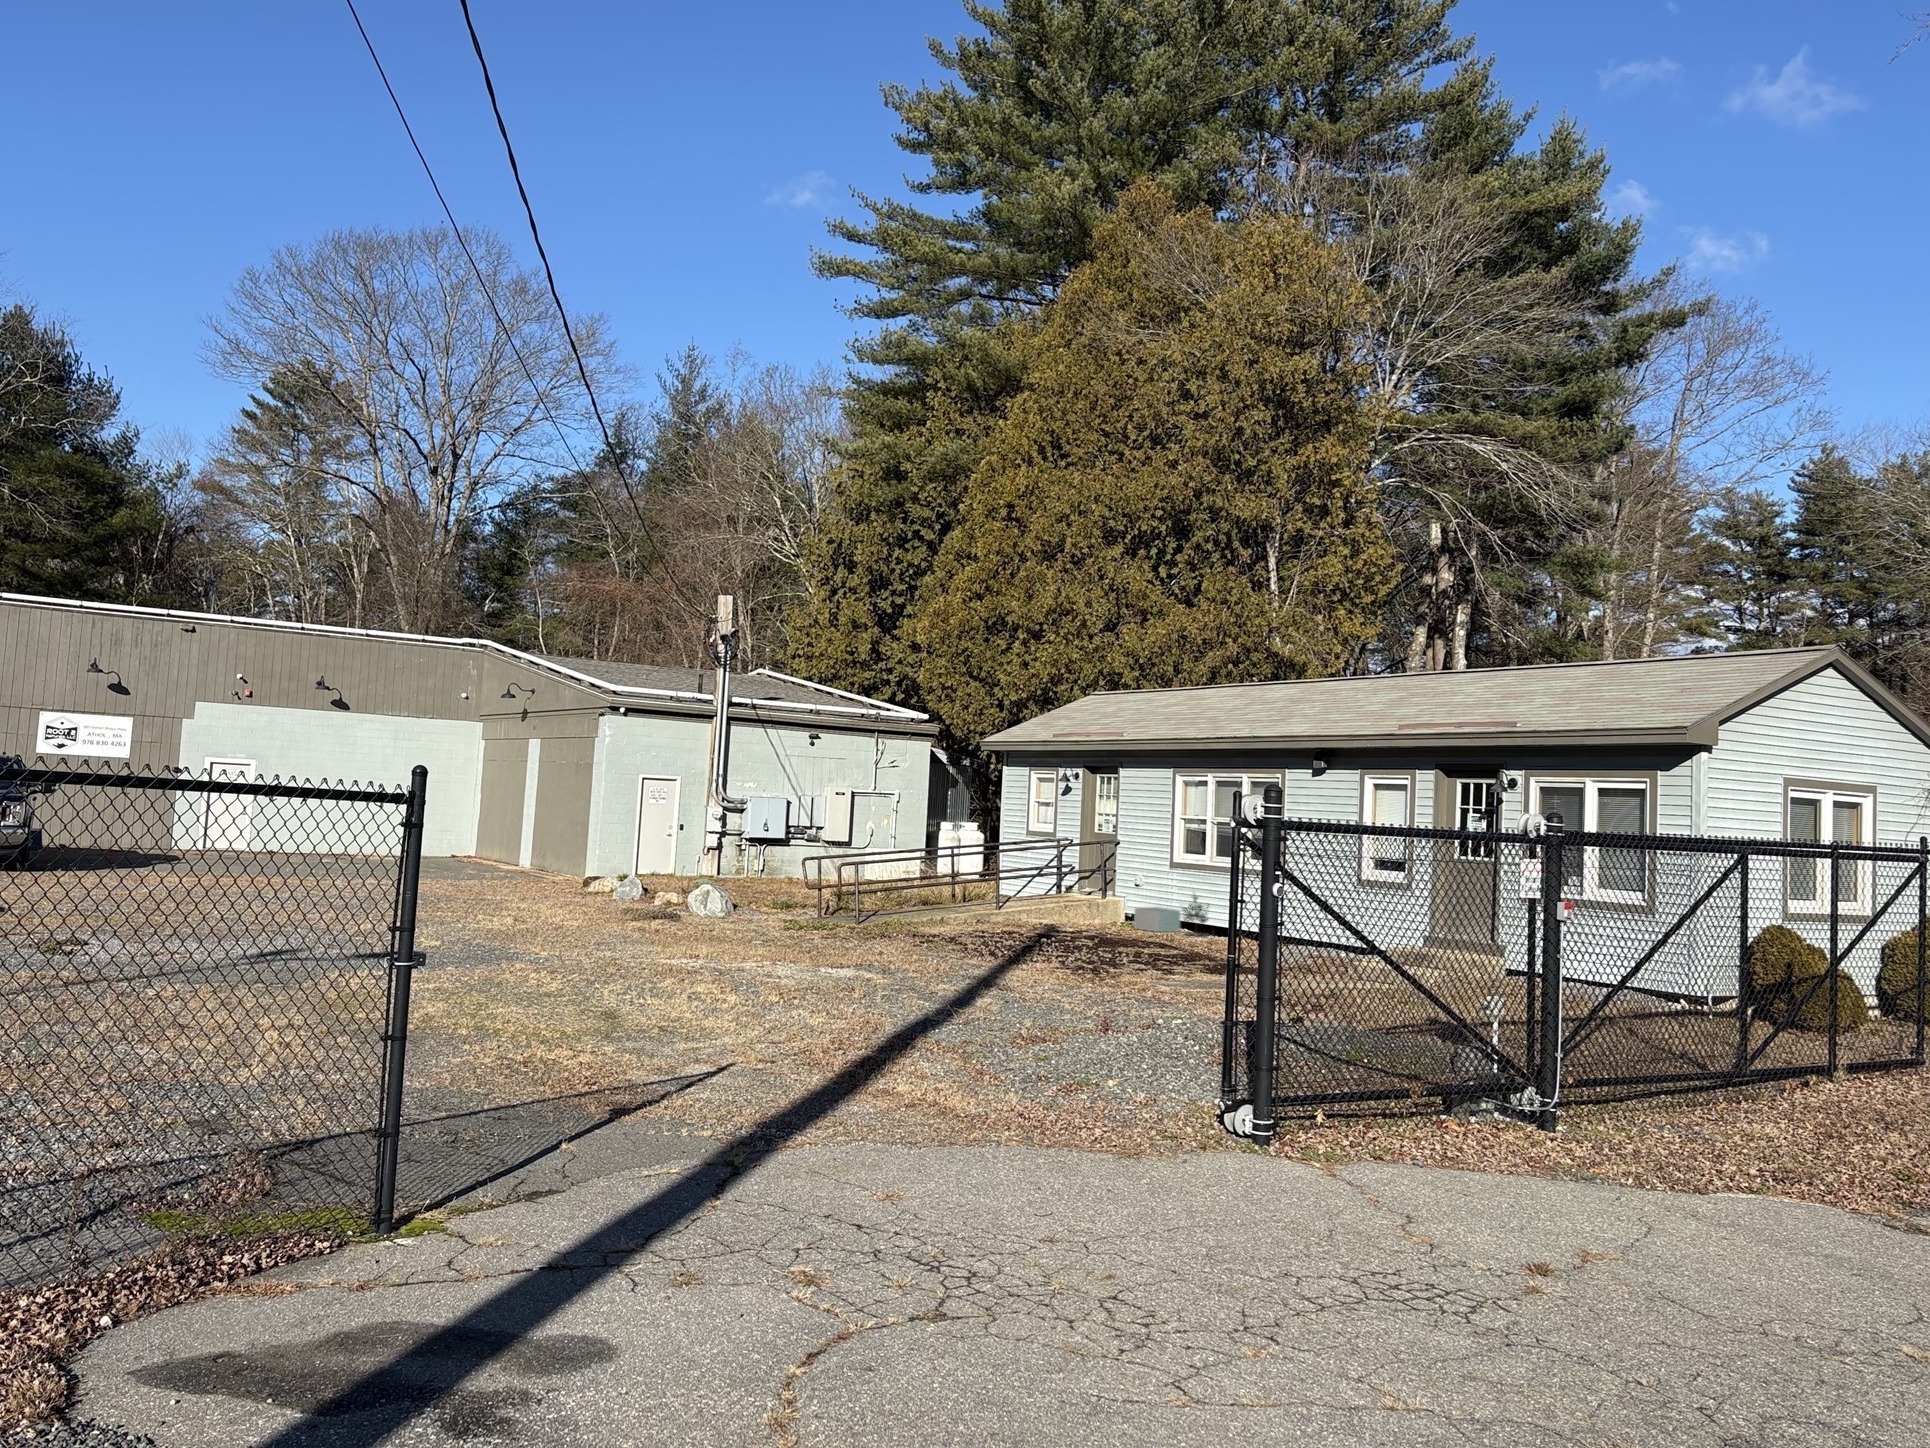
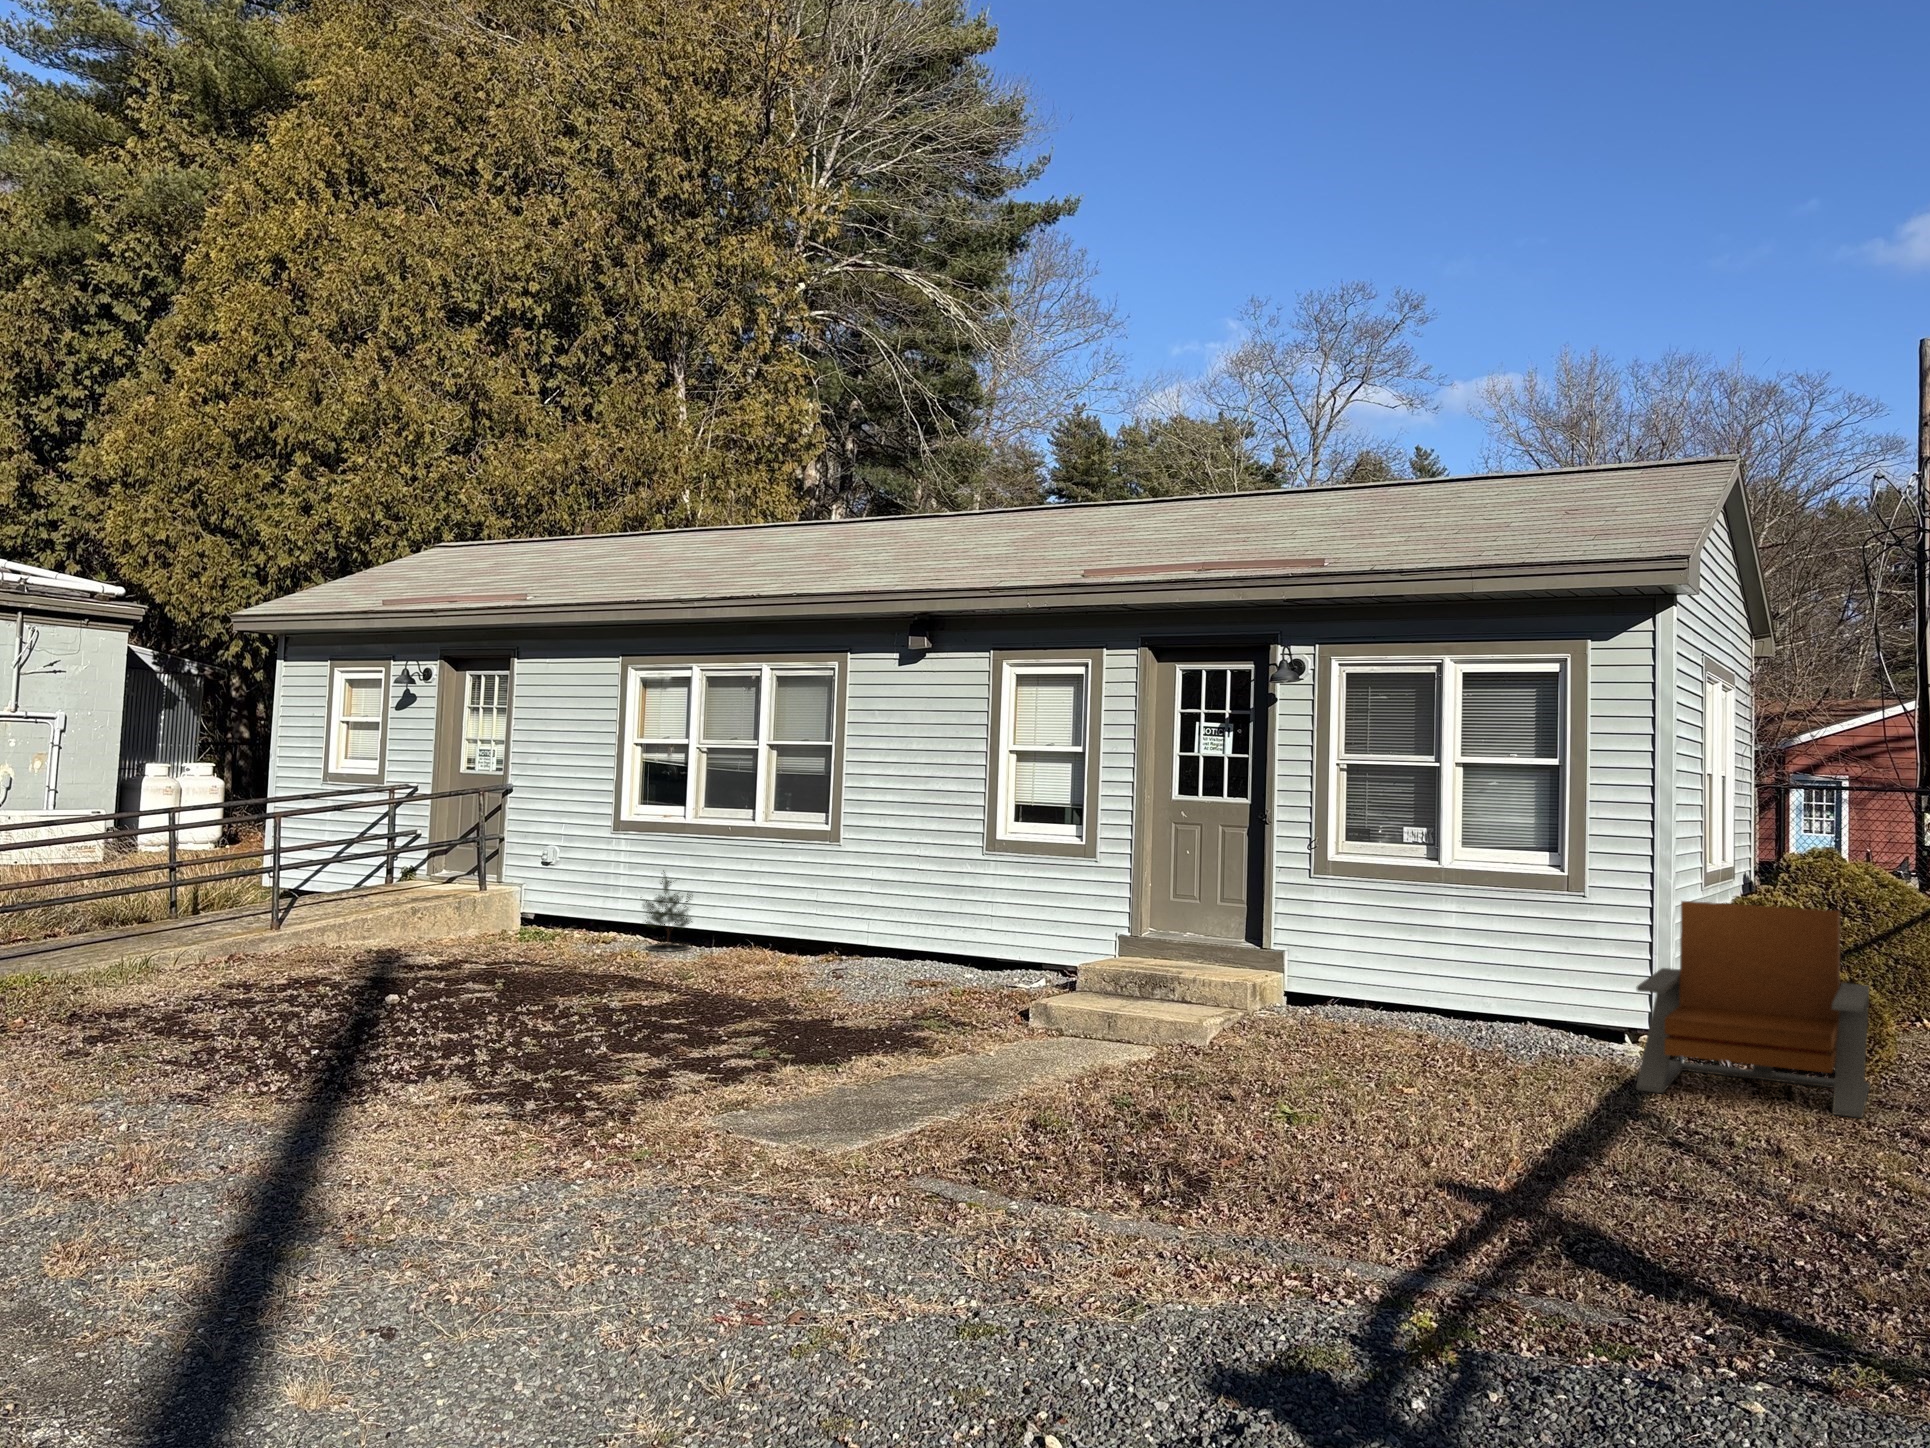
storage box: present [1134,907,1180,932] -> none [549,901,634,948]
lounge chair: none [1627,921,1784,1036] -> present [1636,901,1870,1118]

